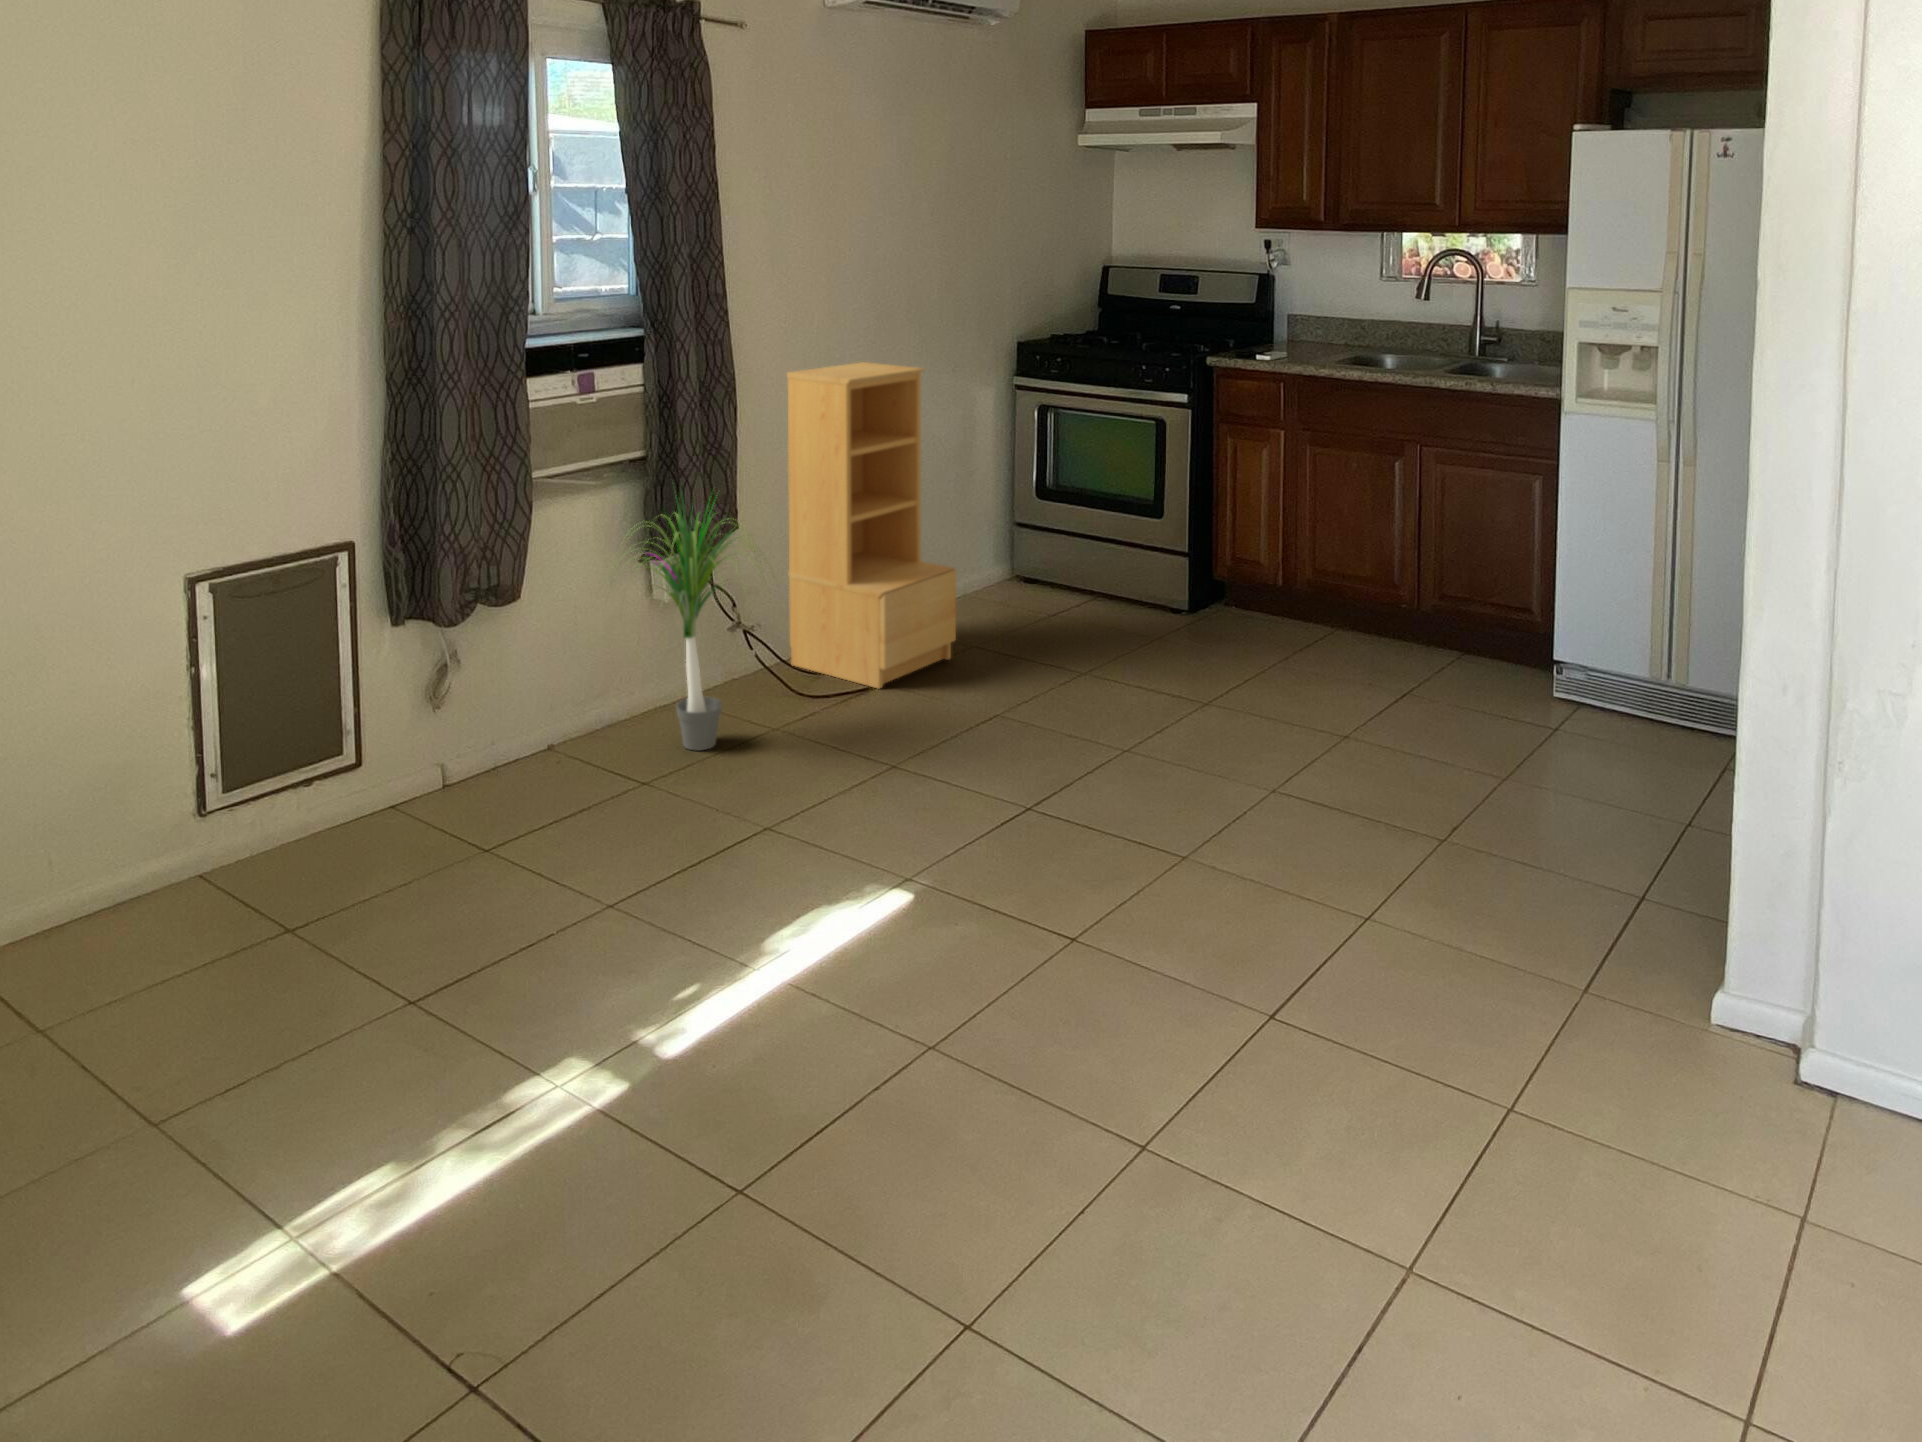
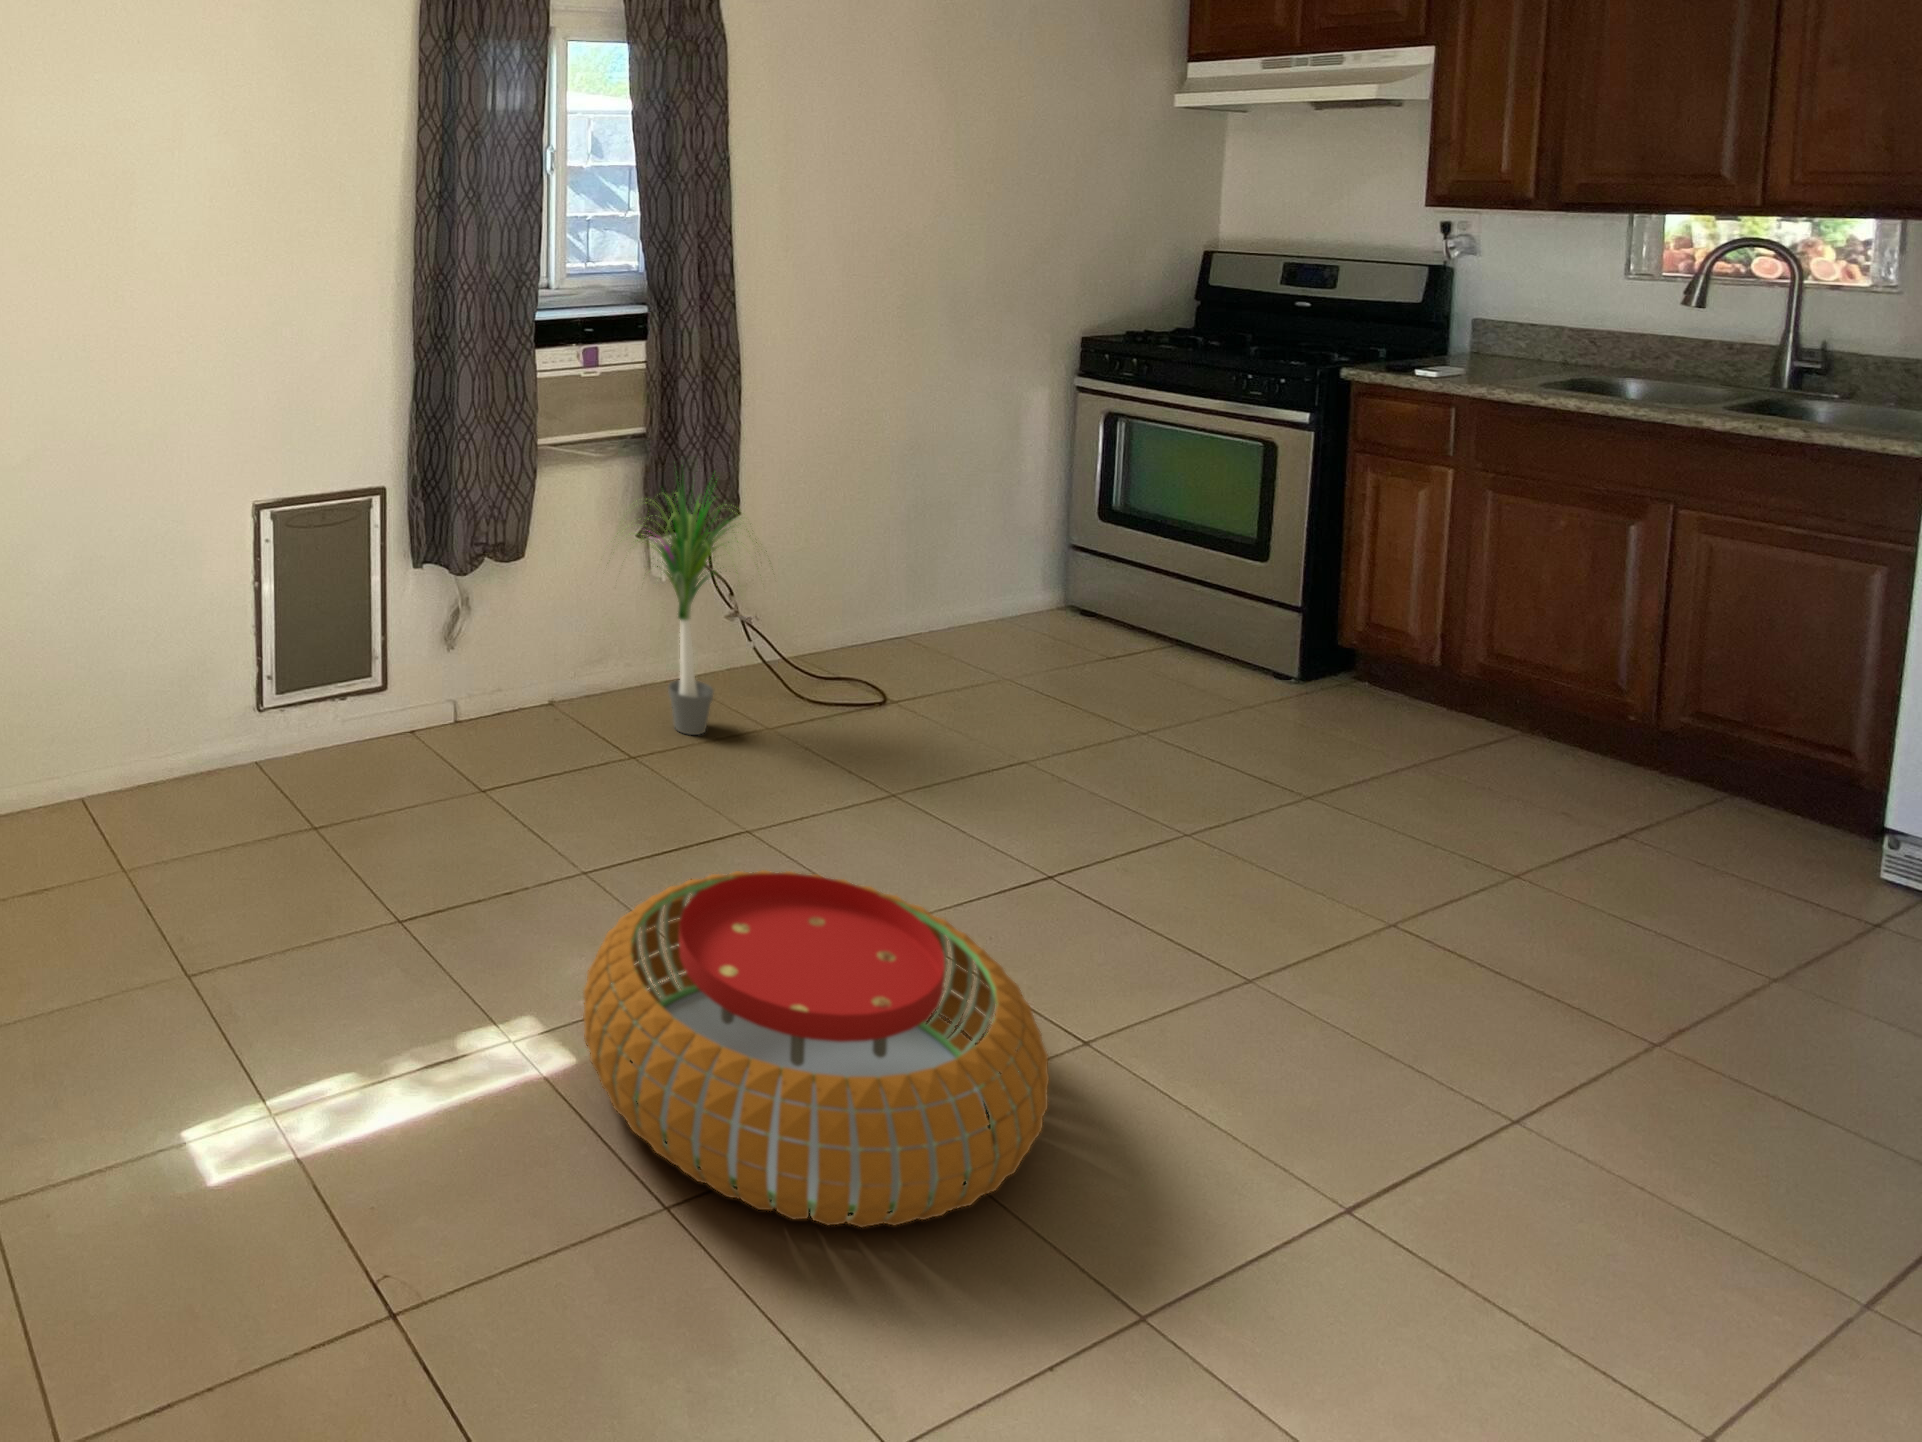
bookshelf: present [787,362,956,688] -> none [794,350,983,703]
pouf: none [643,841,1061,1152] -> present [583,870,1049,1227]

